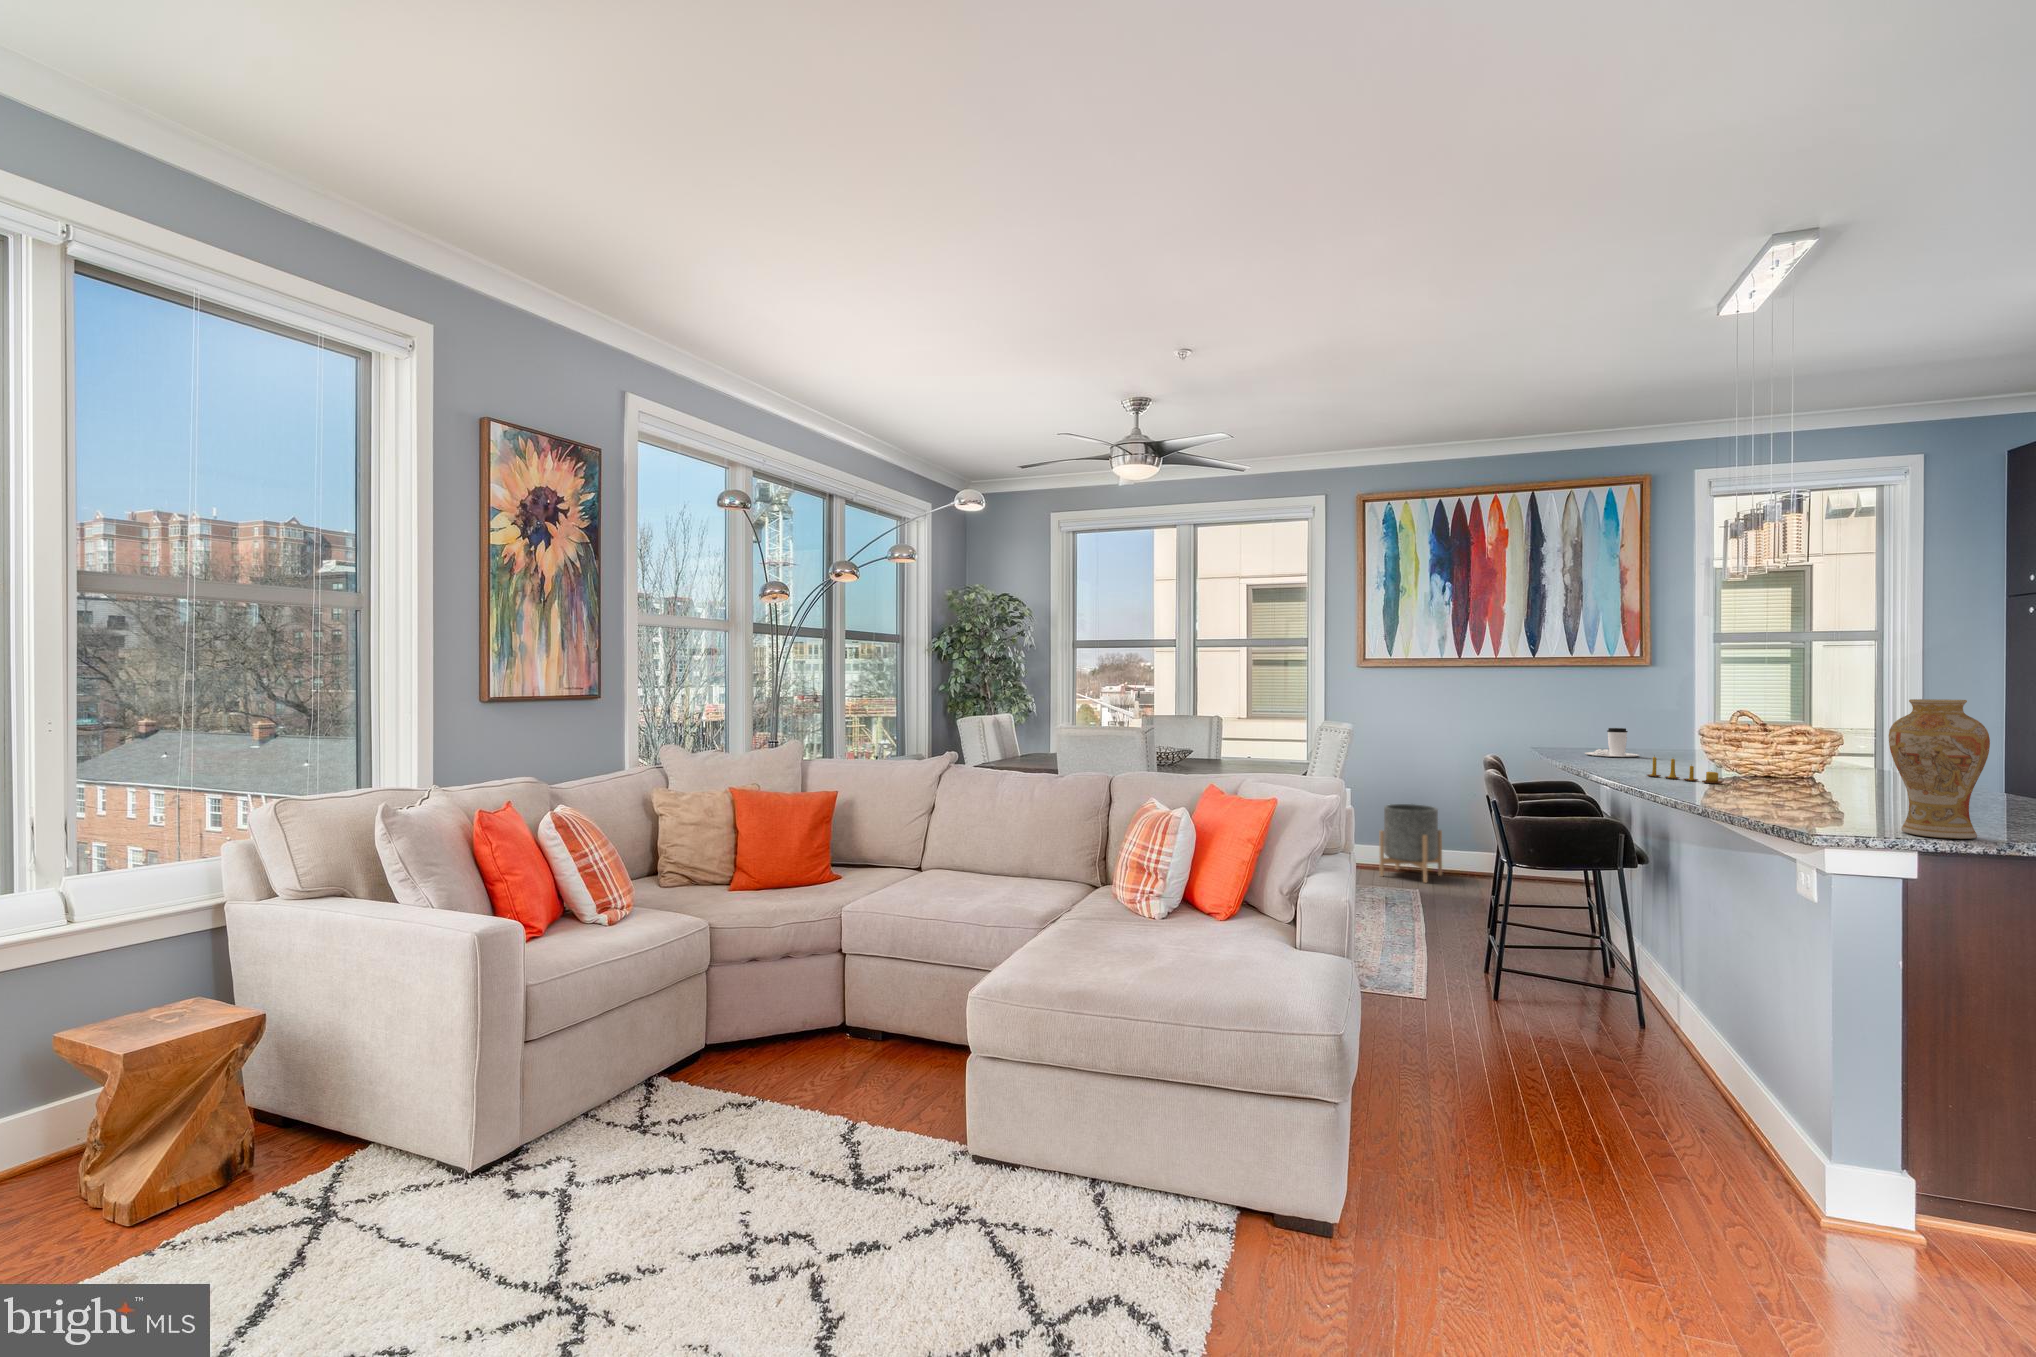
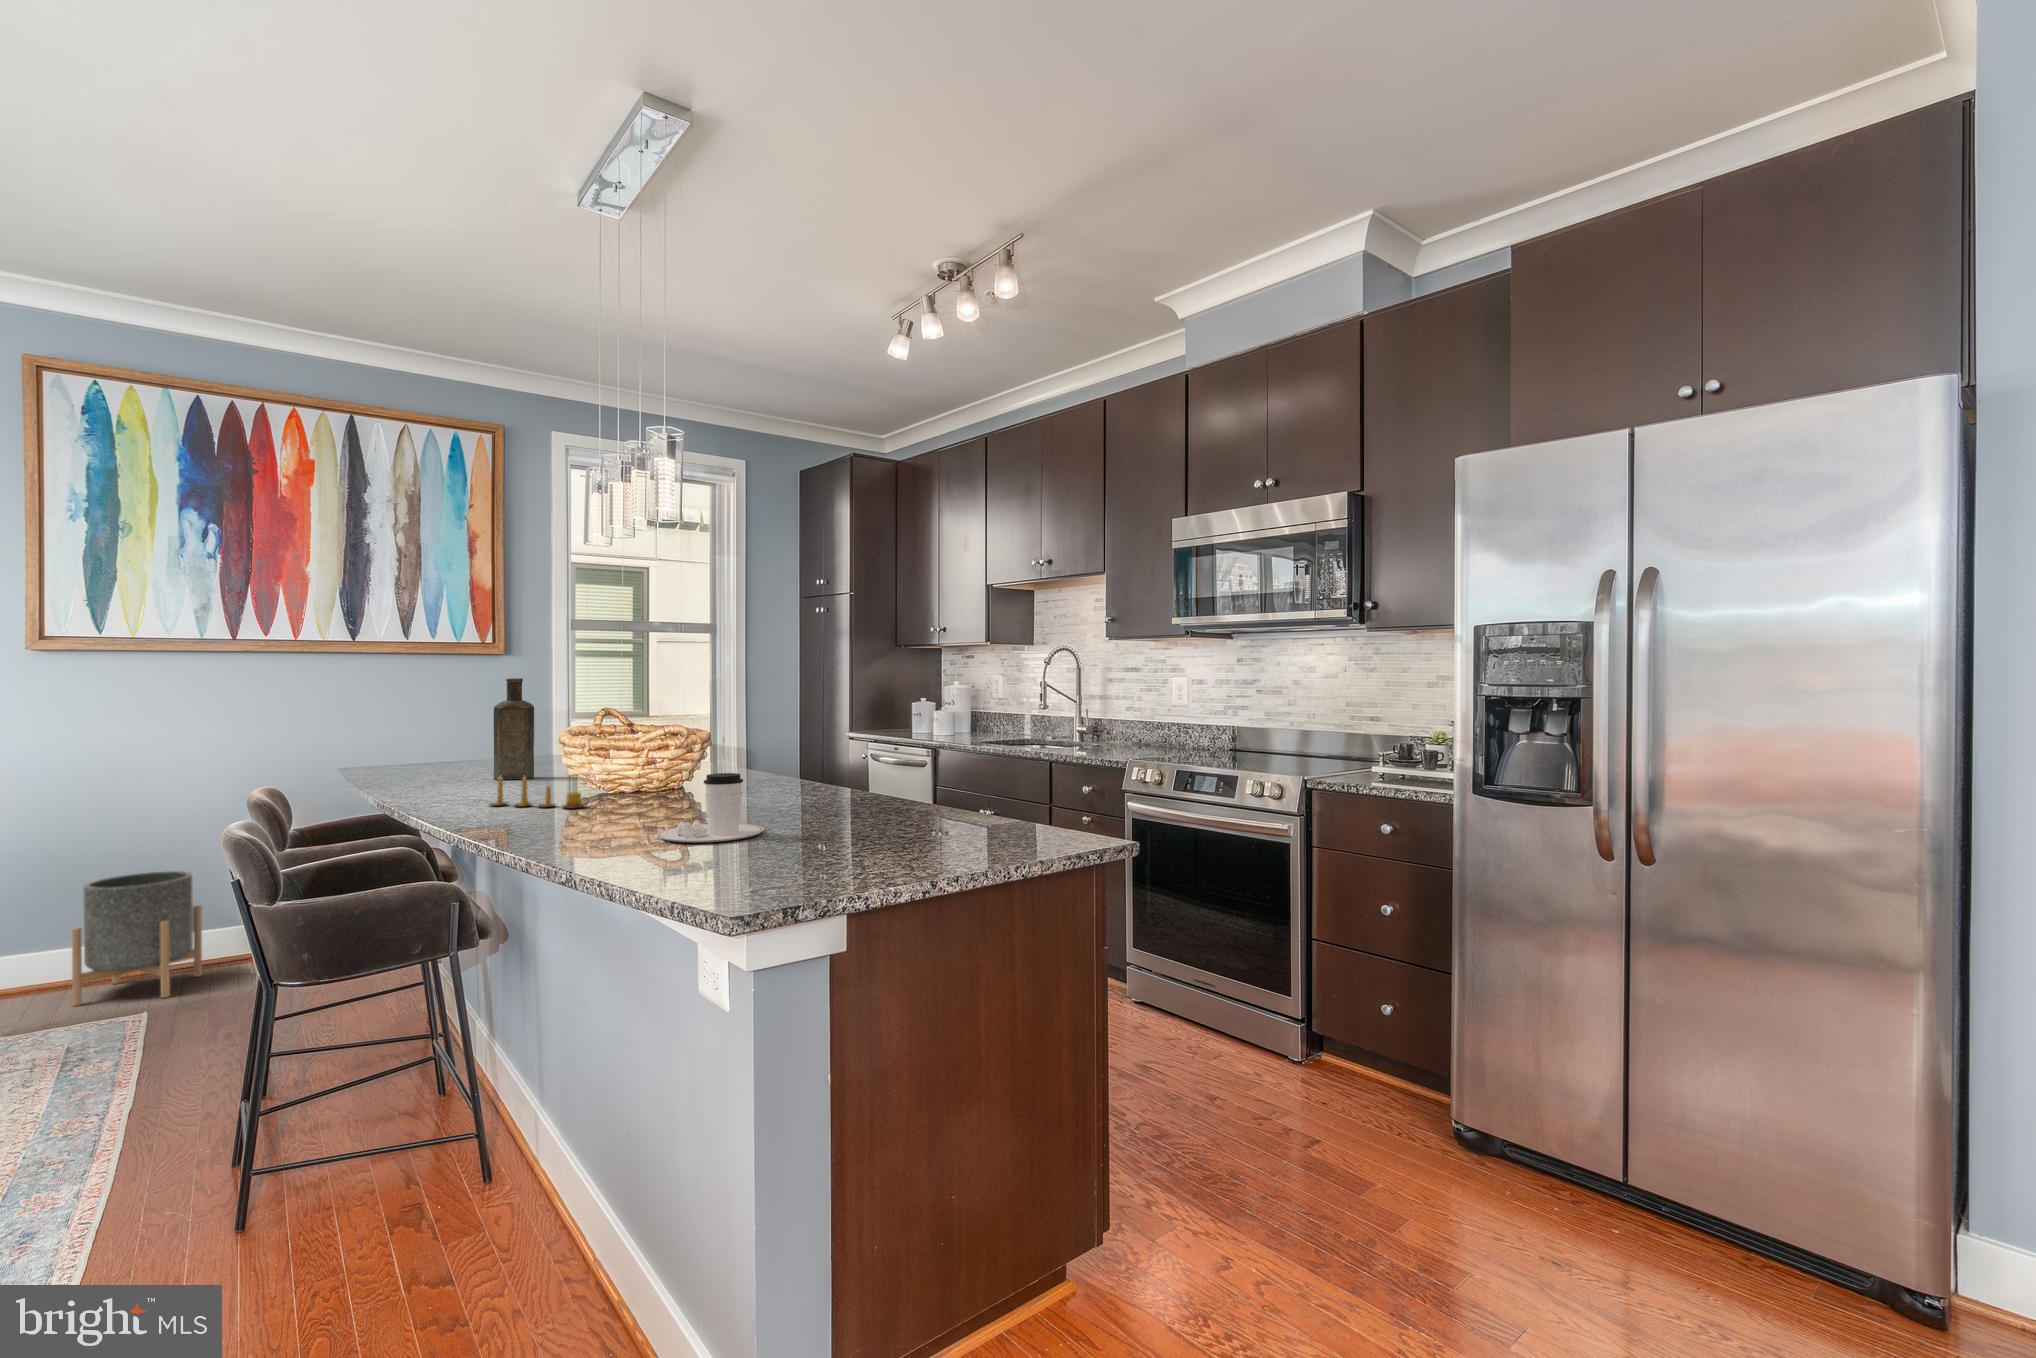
bottle: none [1642,687,1679,763] -> present [494,678,534,780]
vase: present [1889,699,1990,839] -> none [791,684,886,868]
coffee cup: present [1585,728,1639,757] -> present [657,773,763,843]

